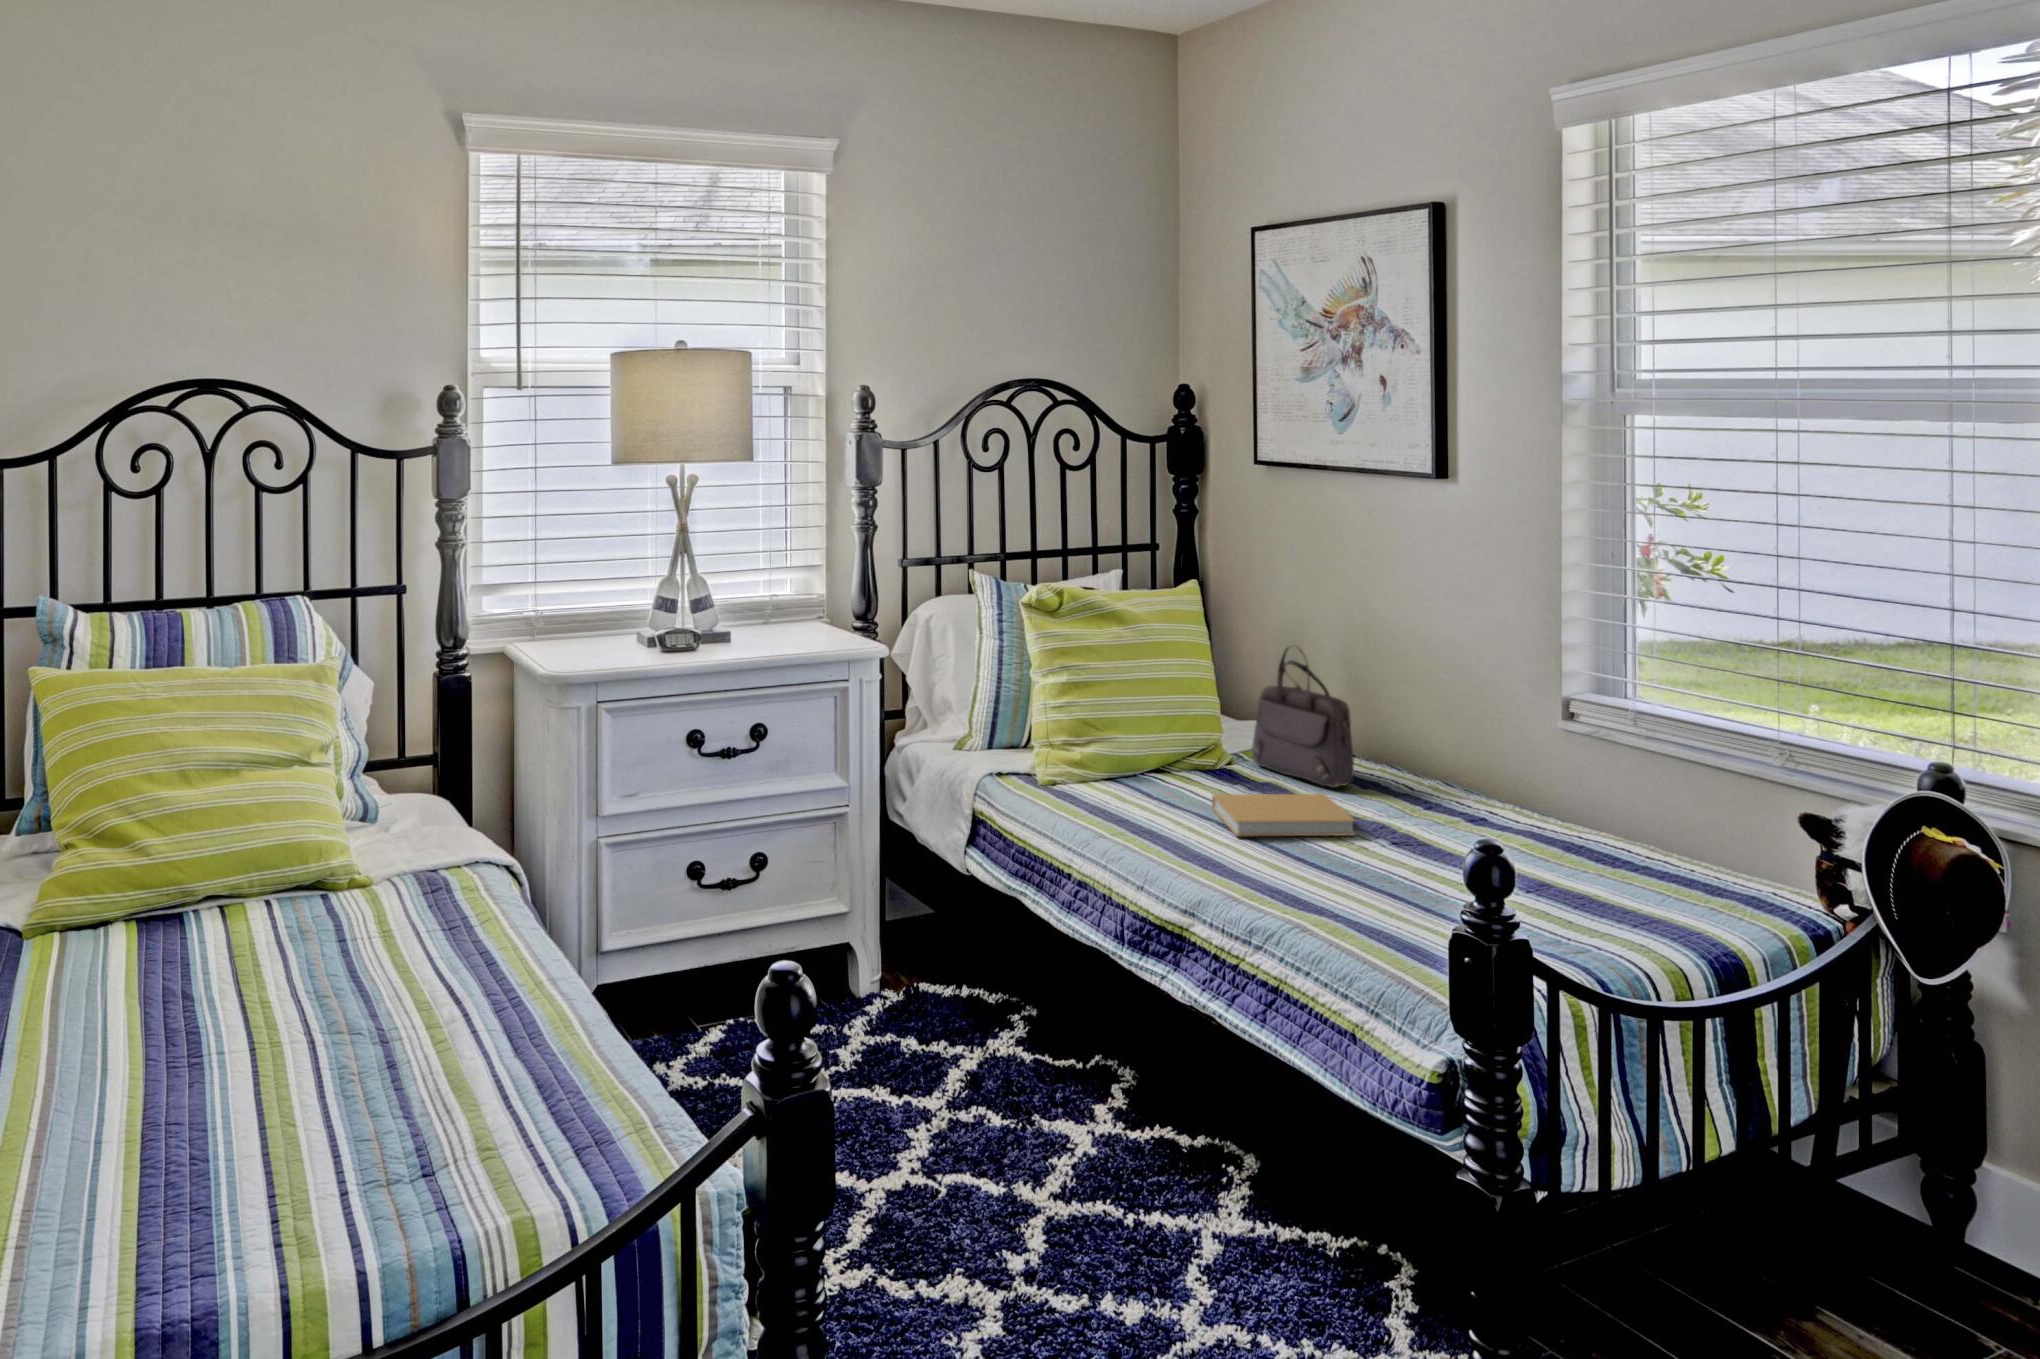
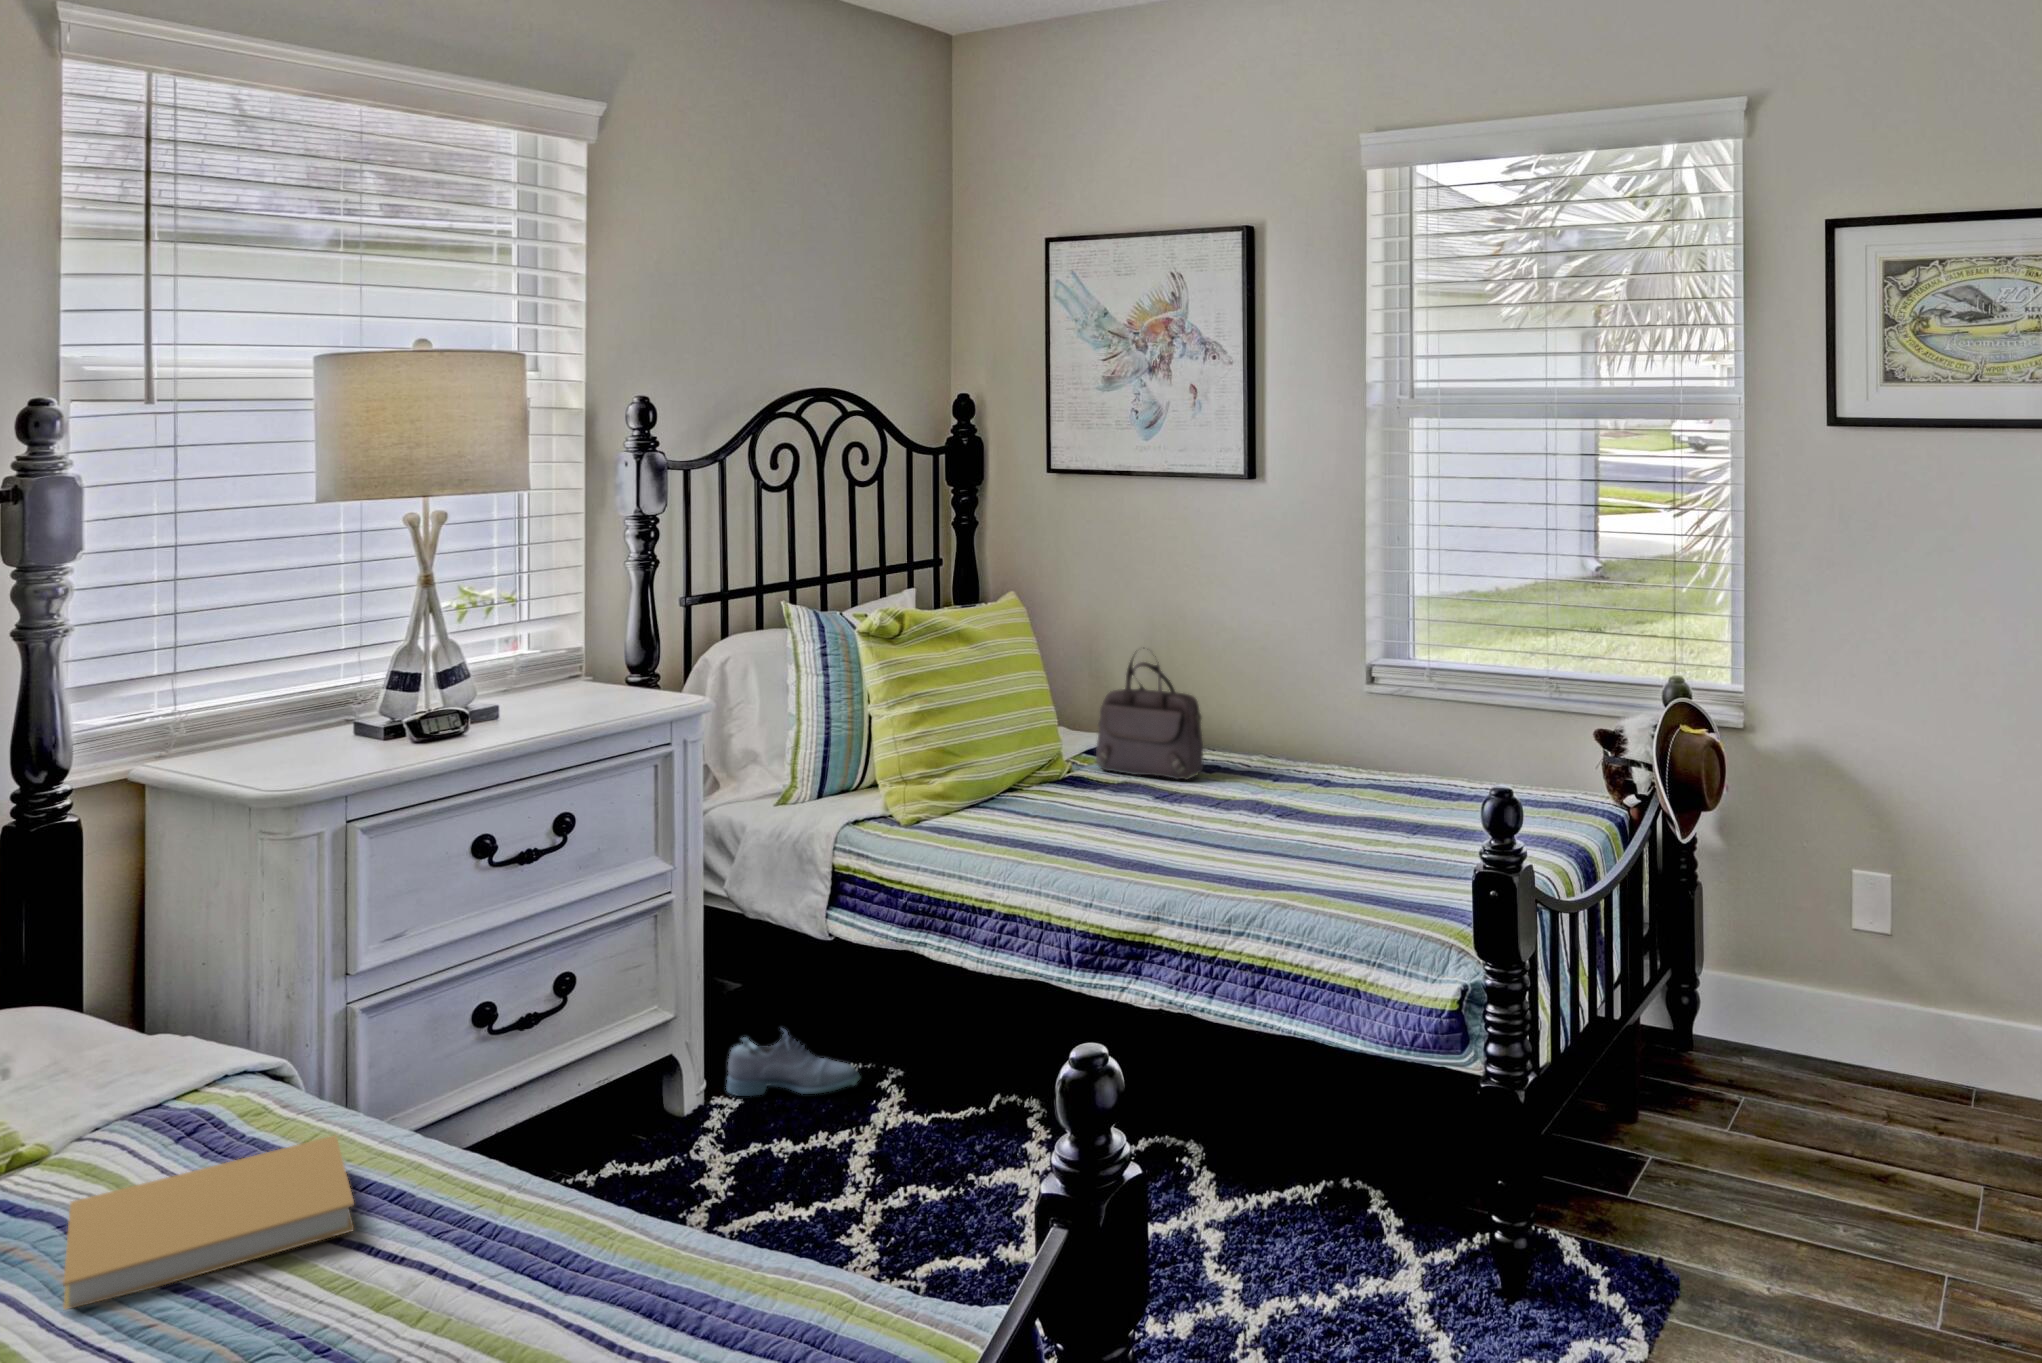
book: present [1212,794,1355,836] -> present [63,1135,354,1309]
shoe: none [889,945,992,1012] -> present [727,1029,860,1096]

